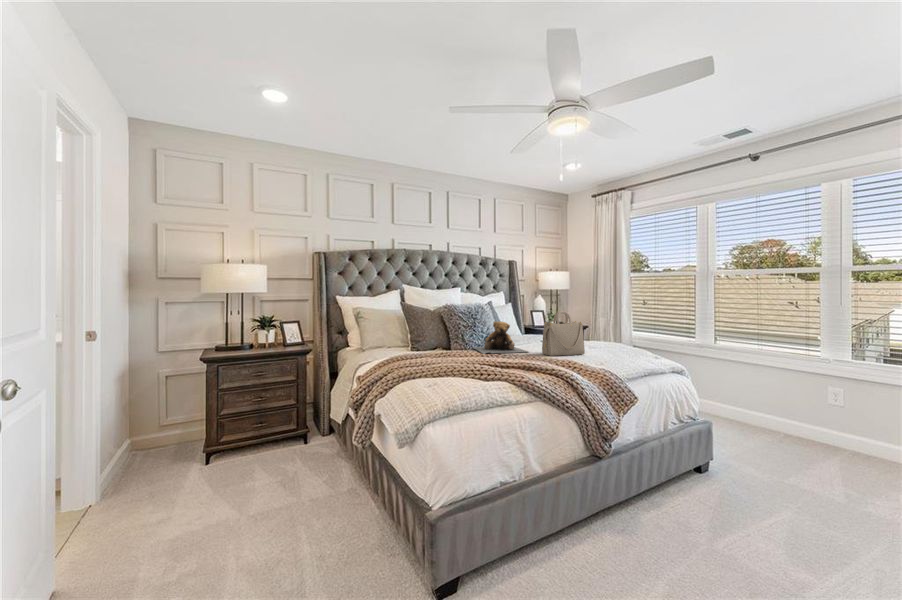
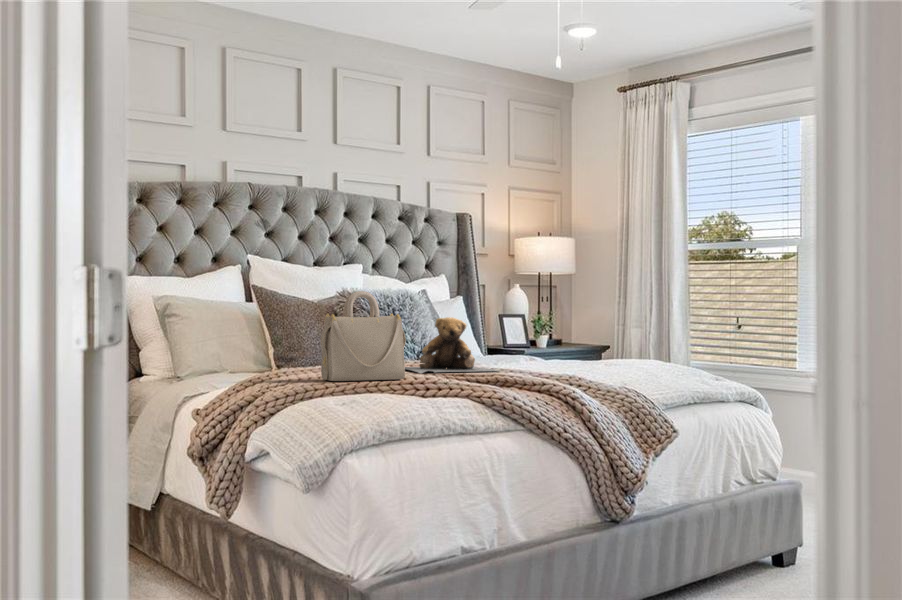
handbag: present [542,310,585,356] -> present [321,291,406,381]

